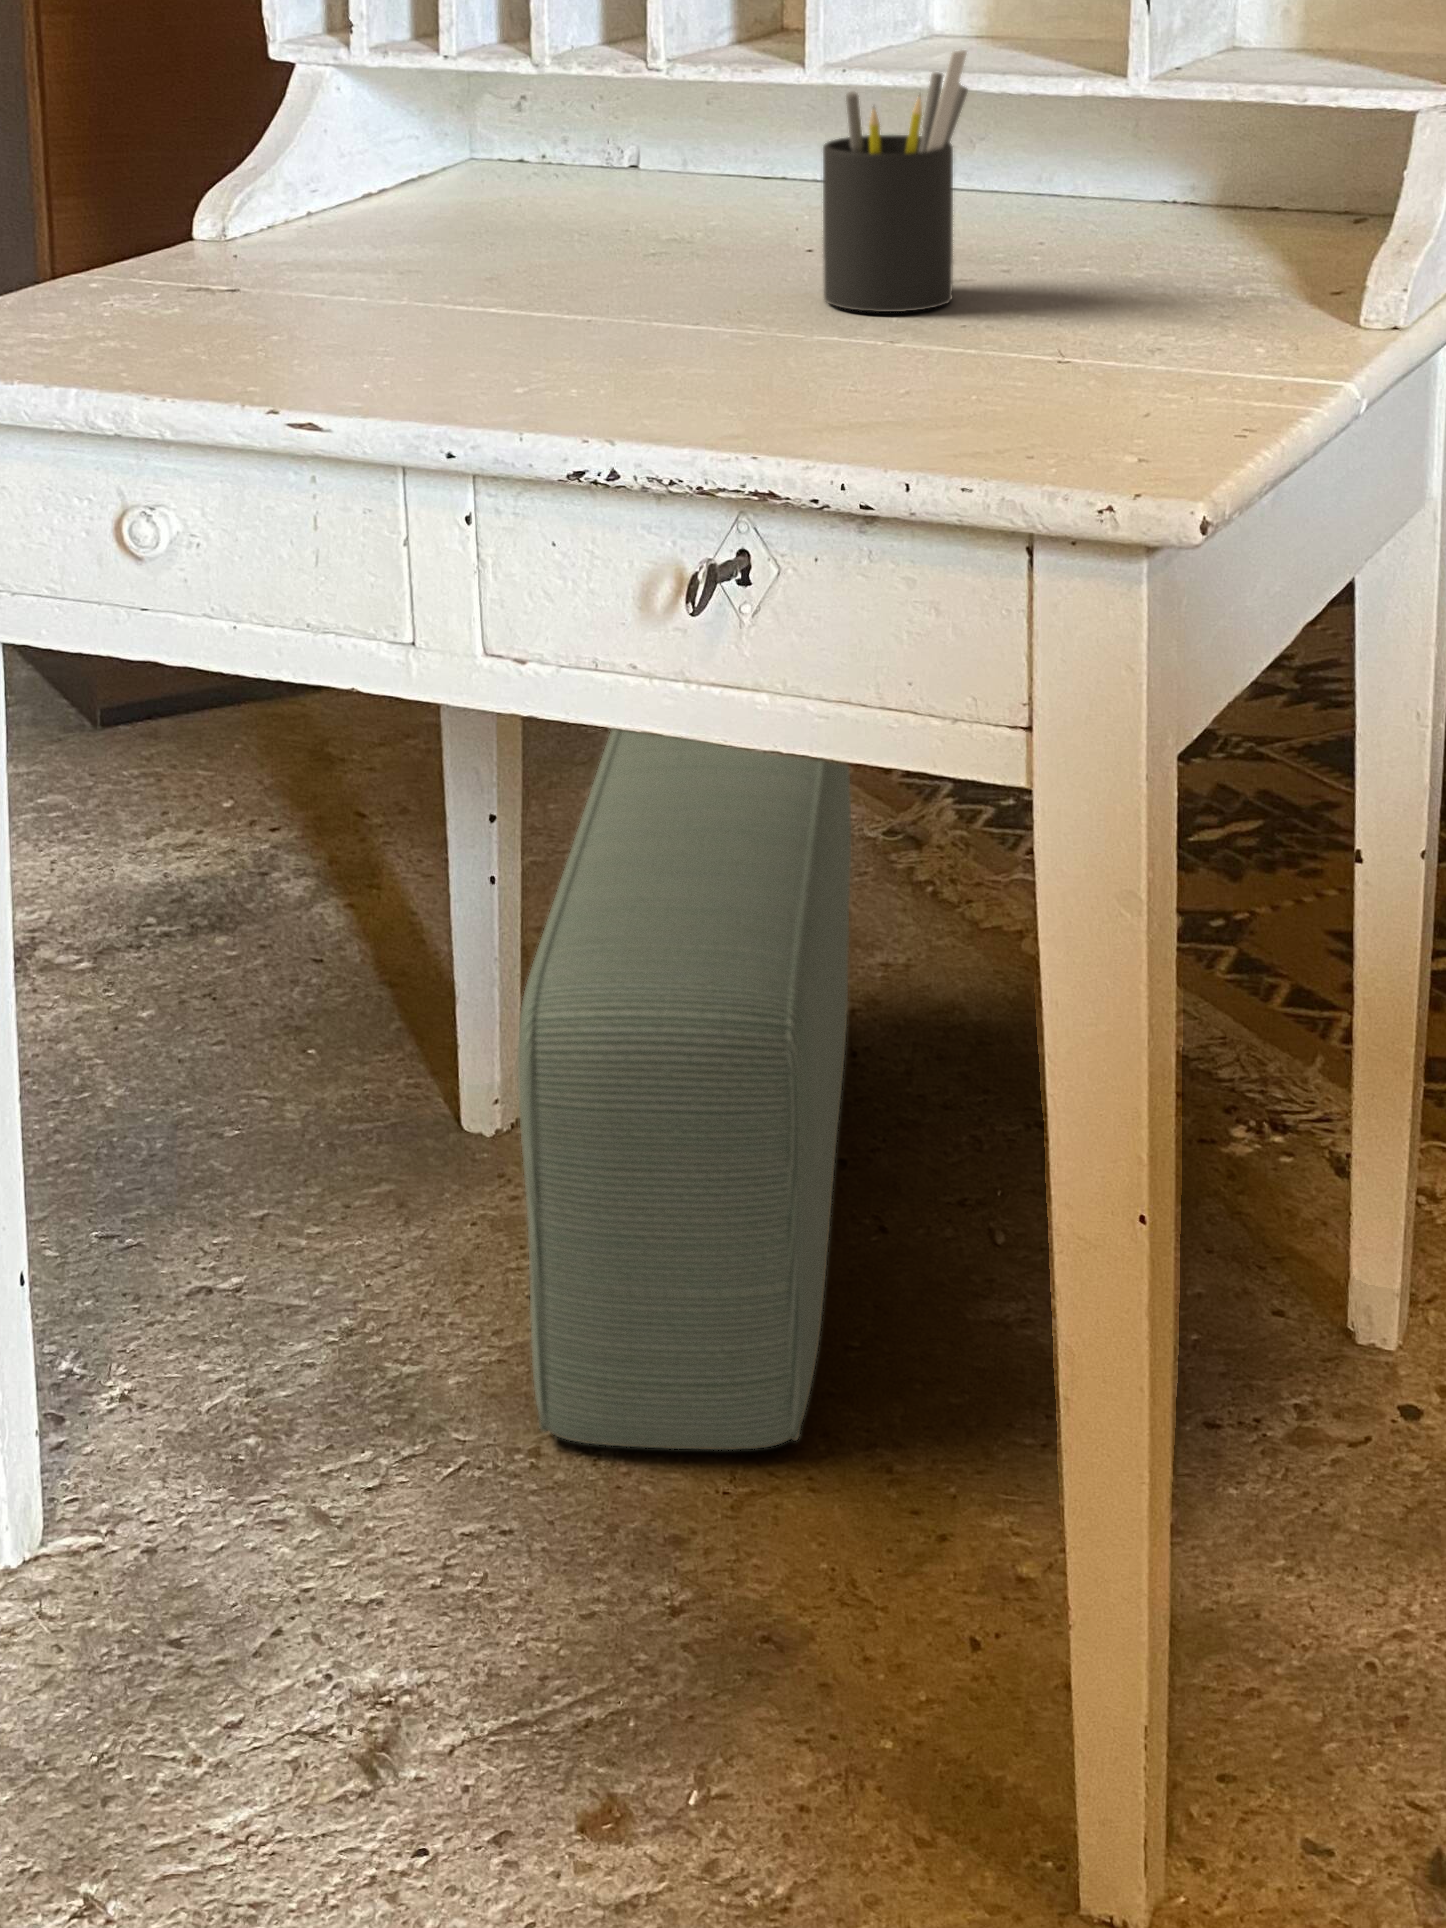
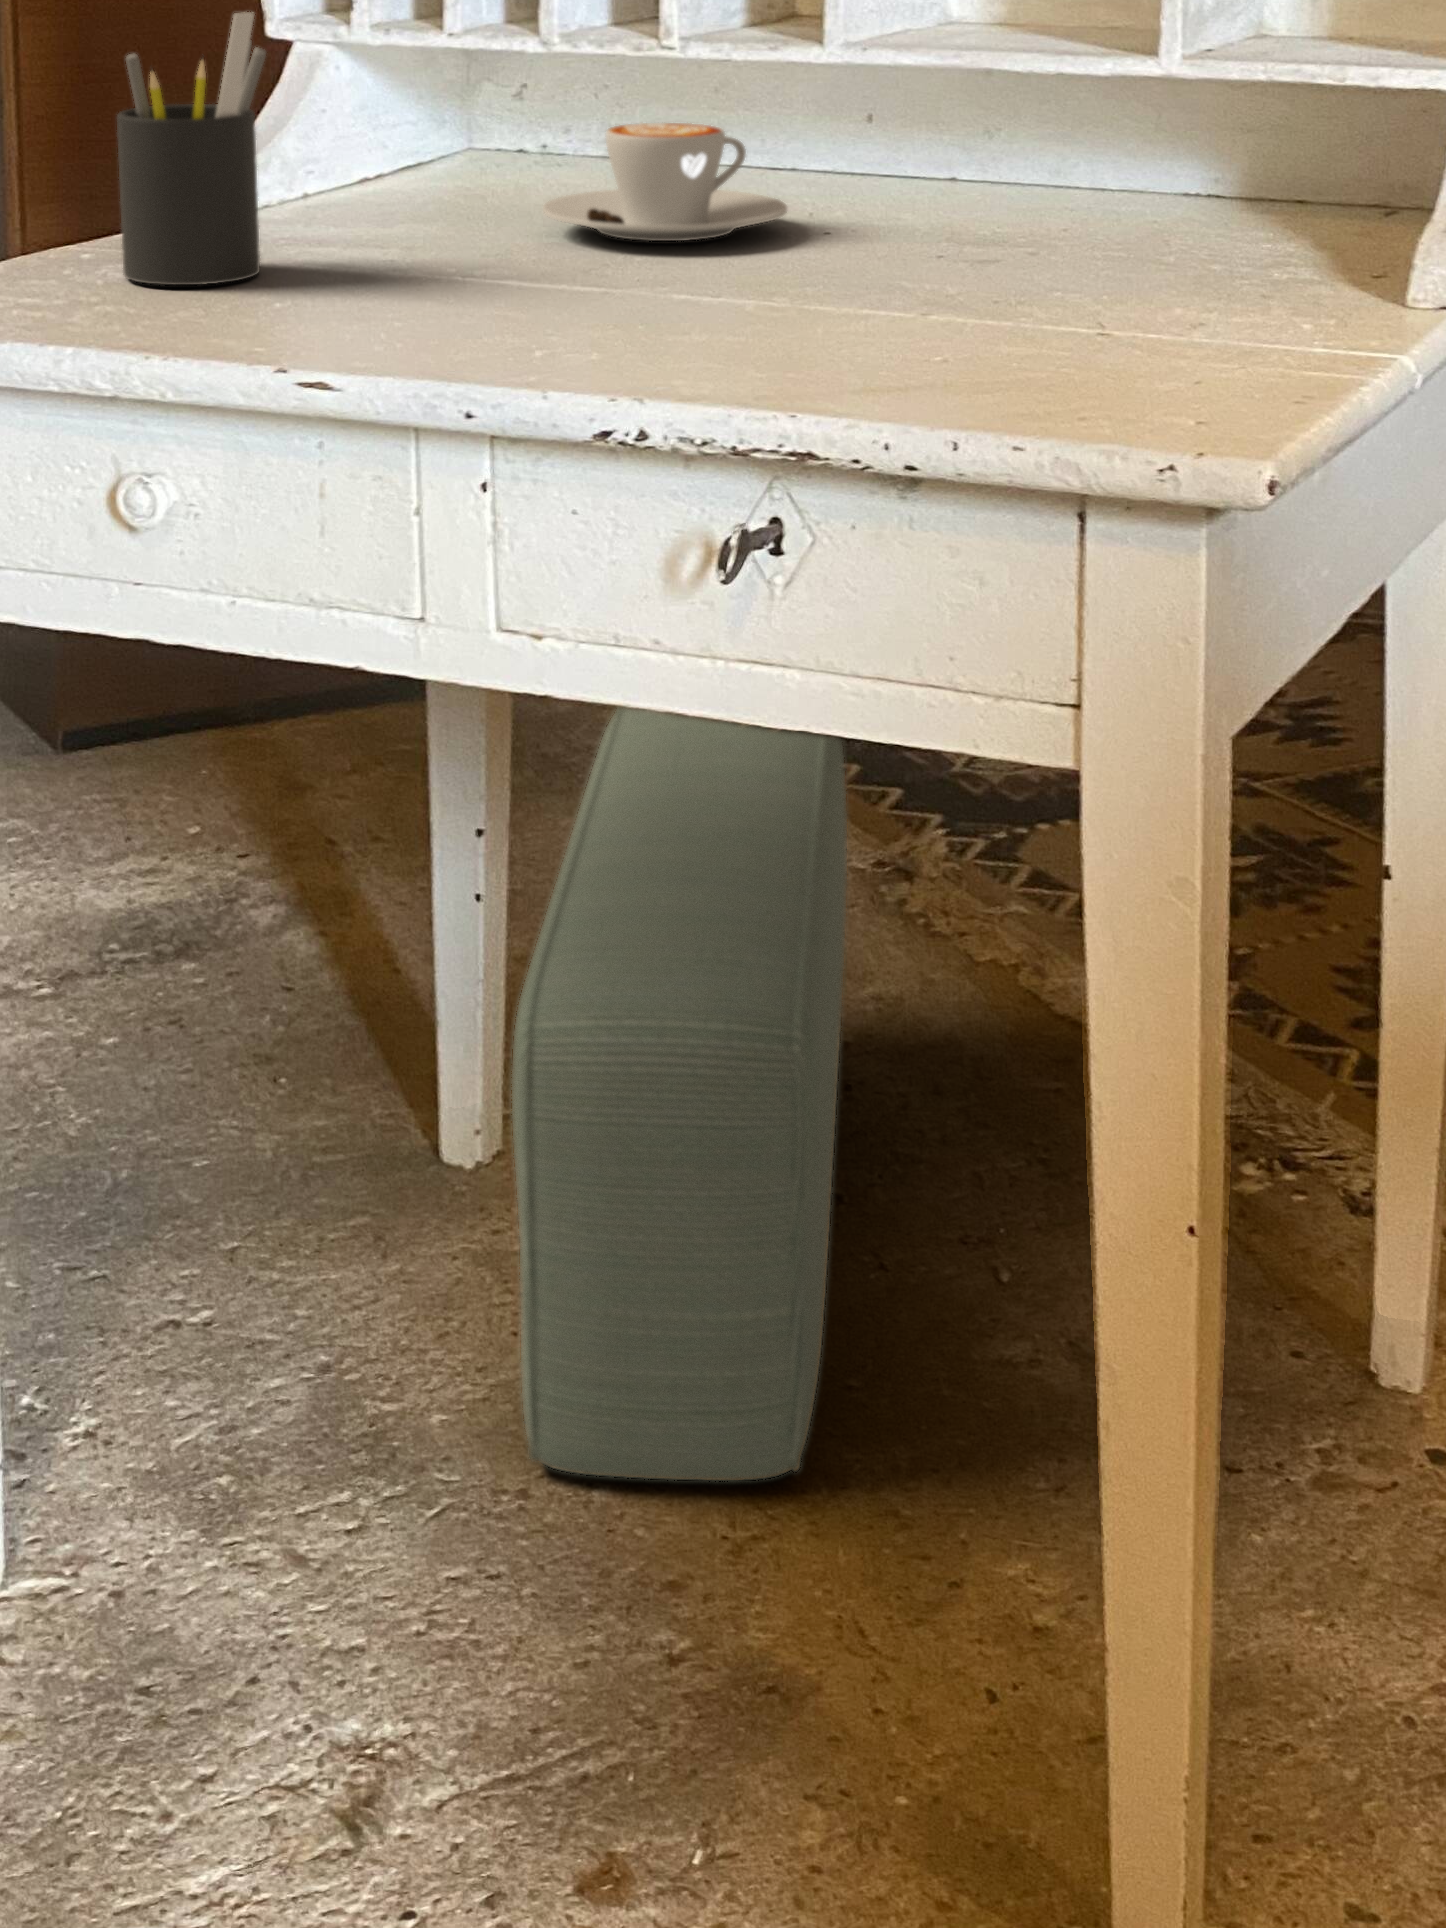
pen holder: present [823,50,968,312] -> present [117,12,266,285]
coffee cup: none [534,147,770,263] -> present [543,123,787,241]

